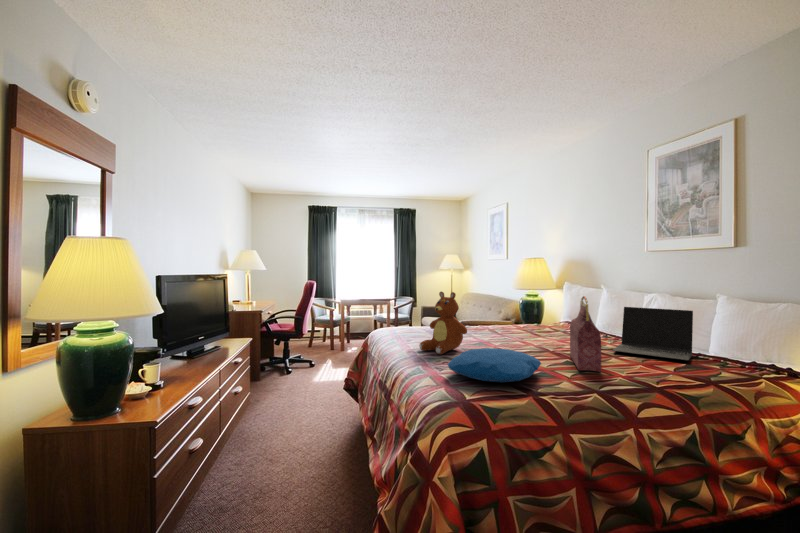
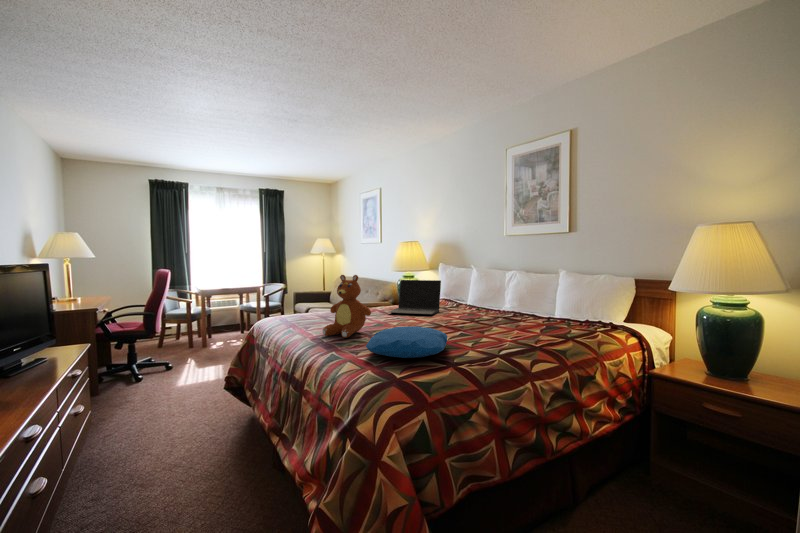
handbag: present [570,296,601,372] -> none [461,274,493,339]
laptop: present [612,307,693,360] -> present [389,280,441,314]

